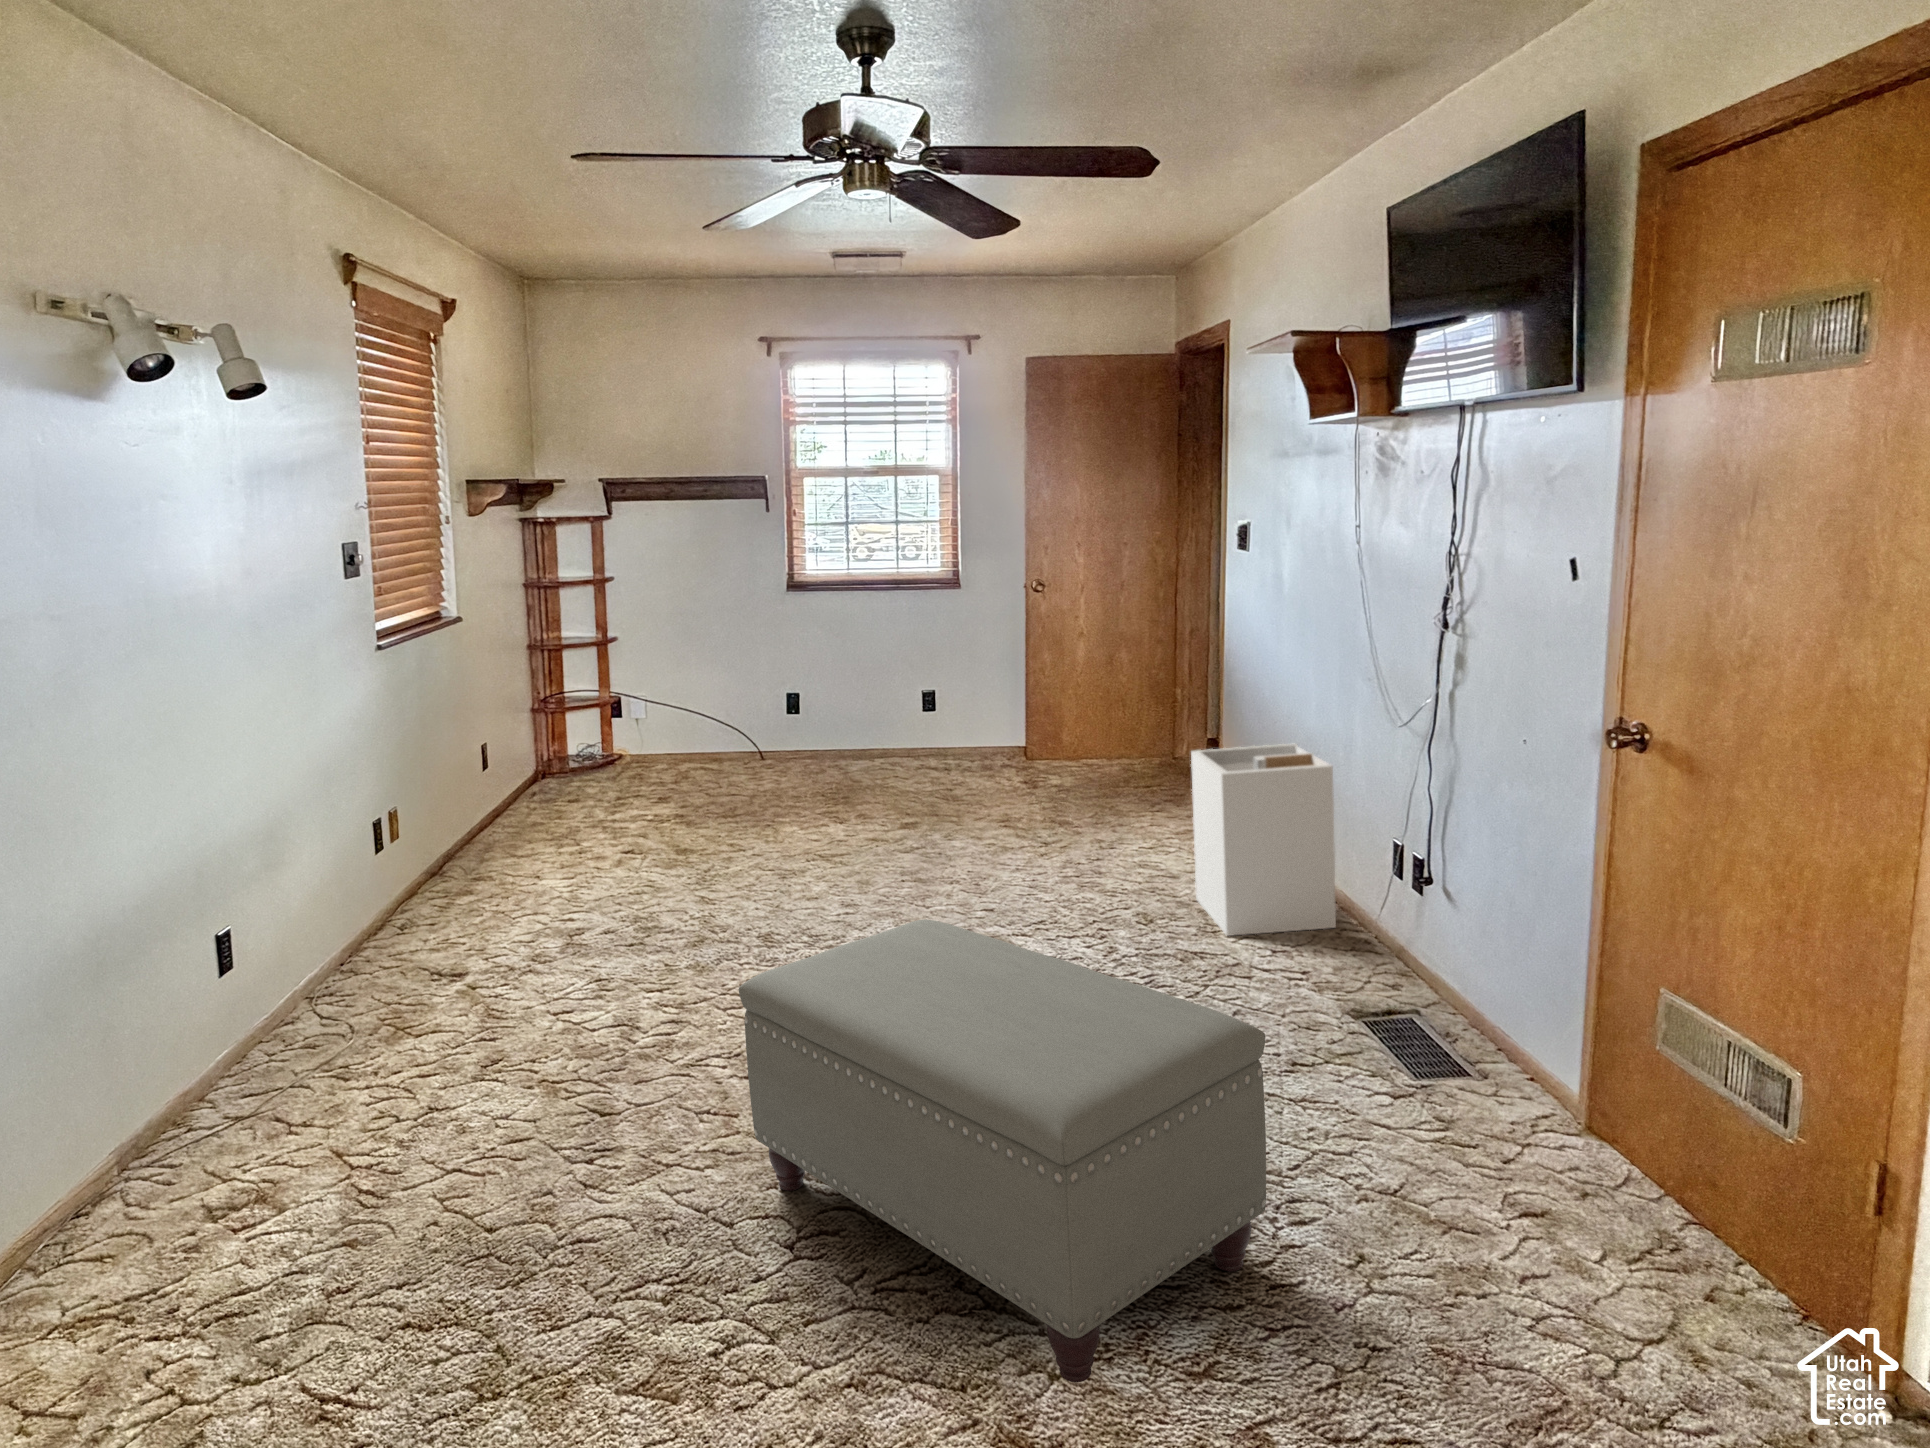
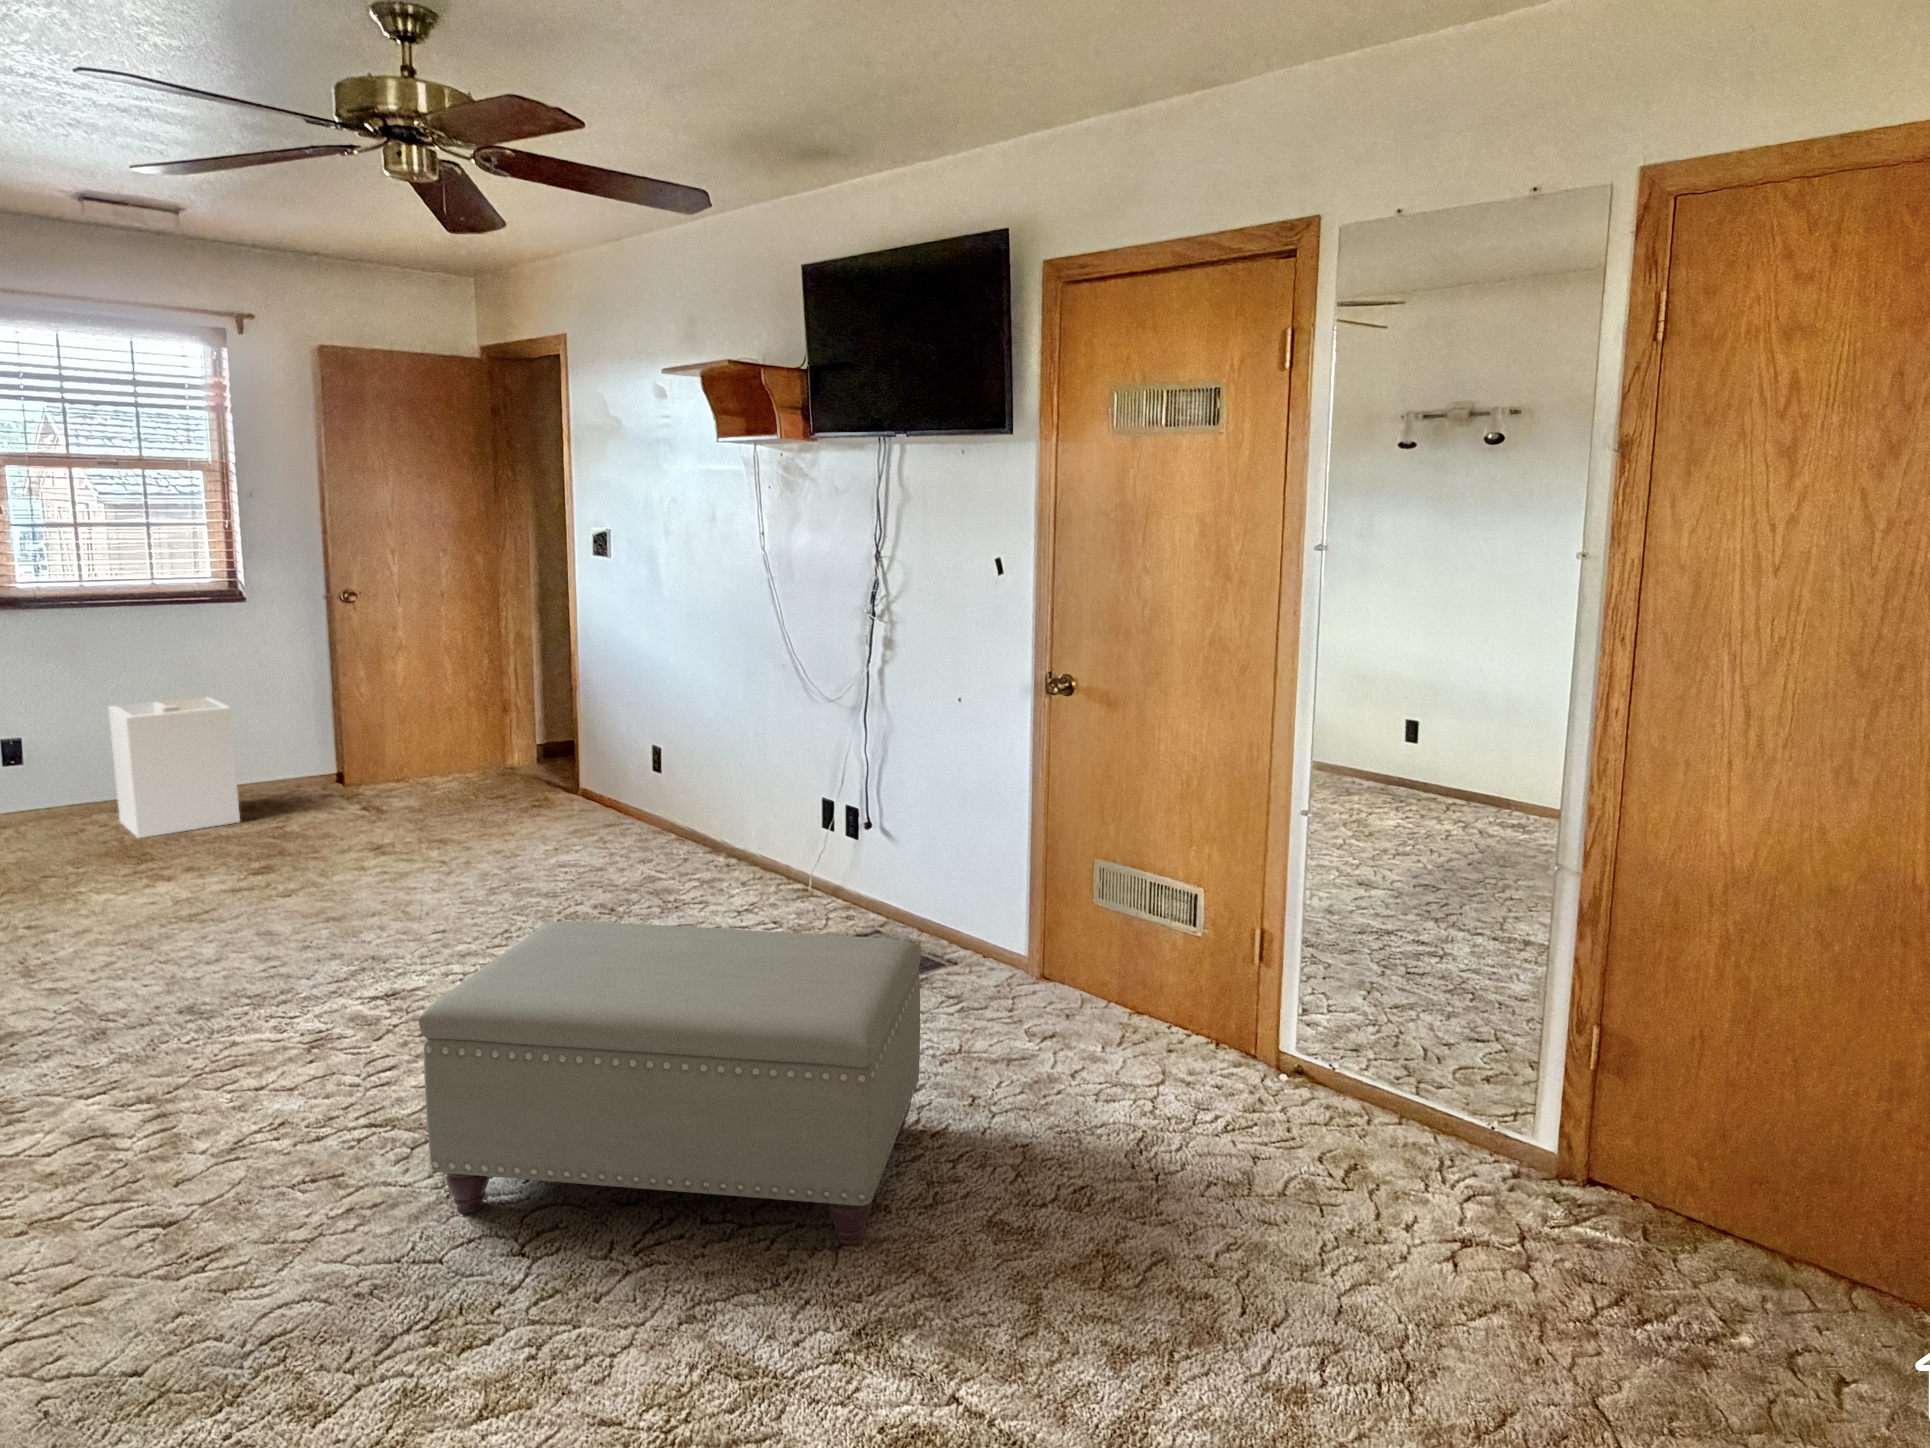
laundry hamper: present [1191,744,1336,936] -> present [109,698,240,838]

